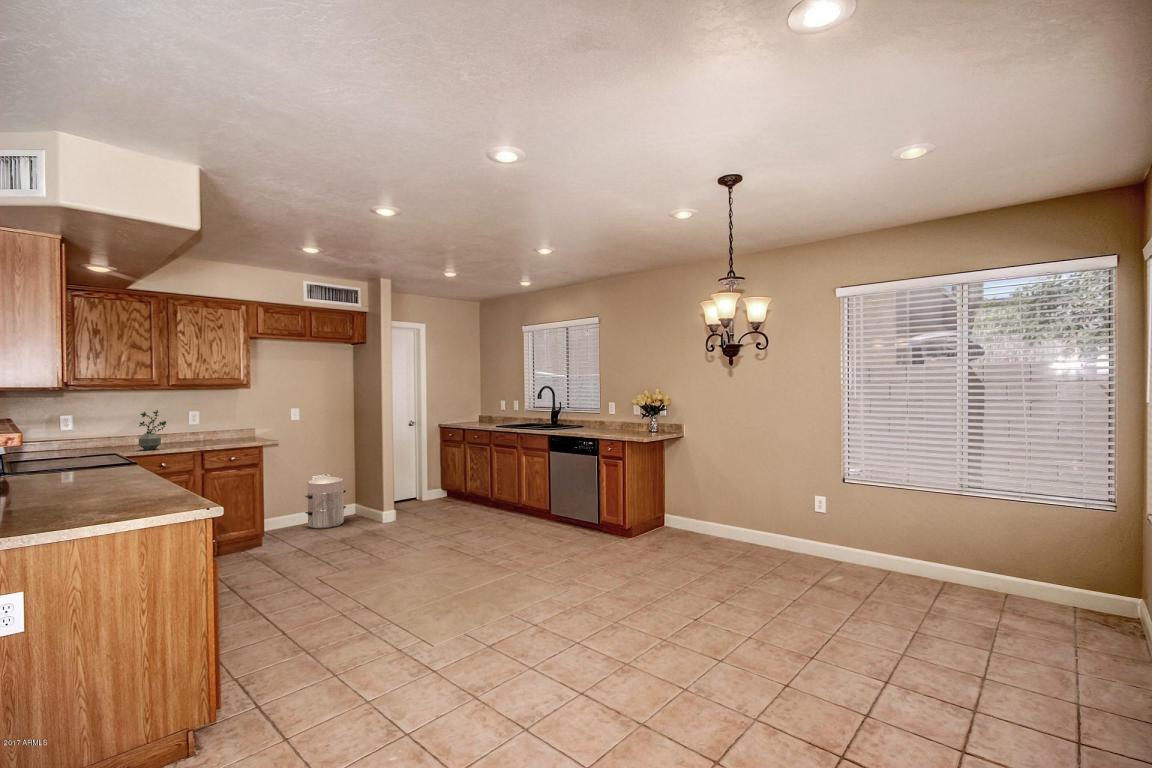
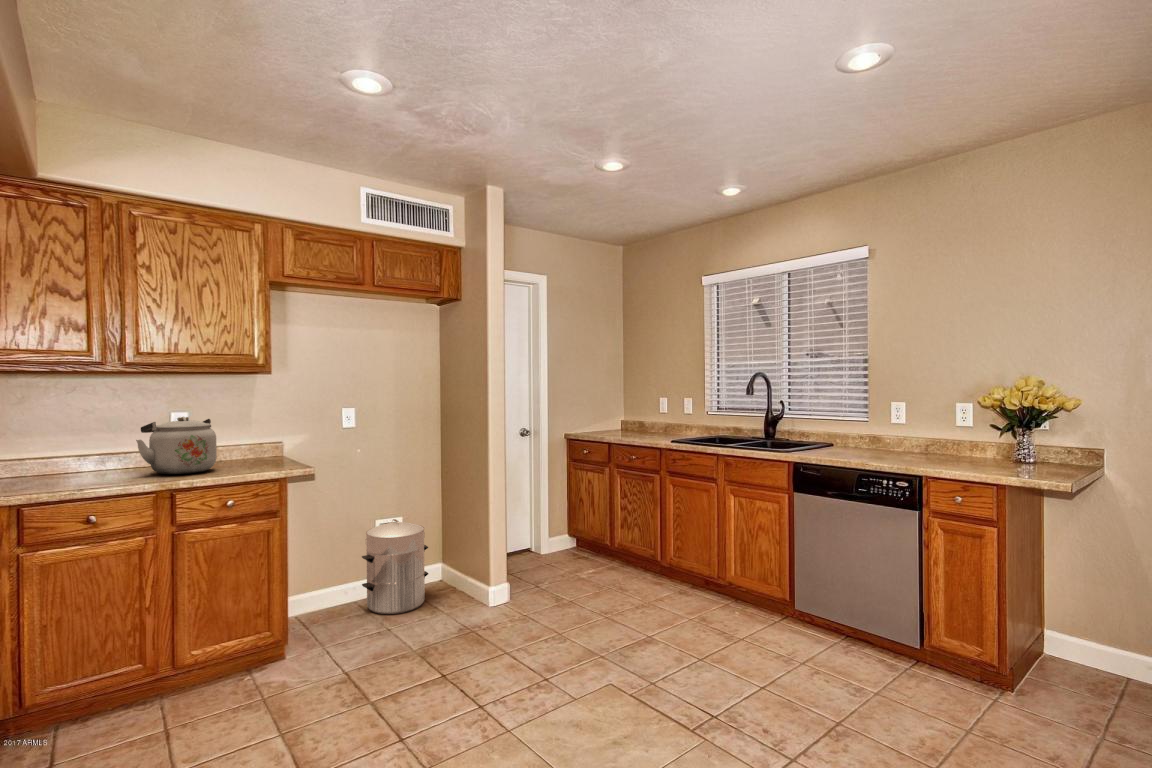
potted plant: present [139,410,166,450] -> none [47,409,107,487]
kettle: none [179,414,222,444] -> present [136,417,217,474]

